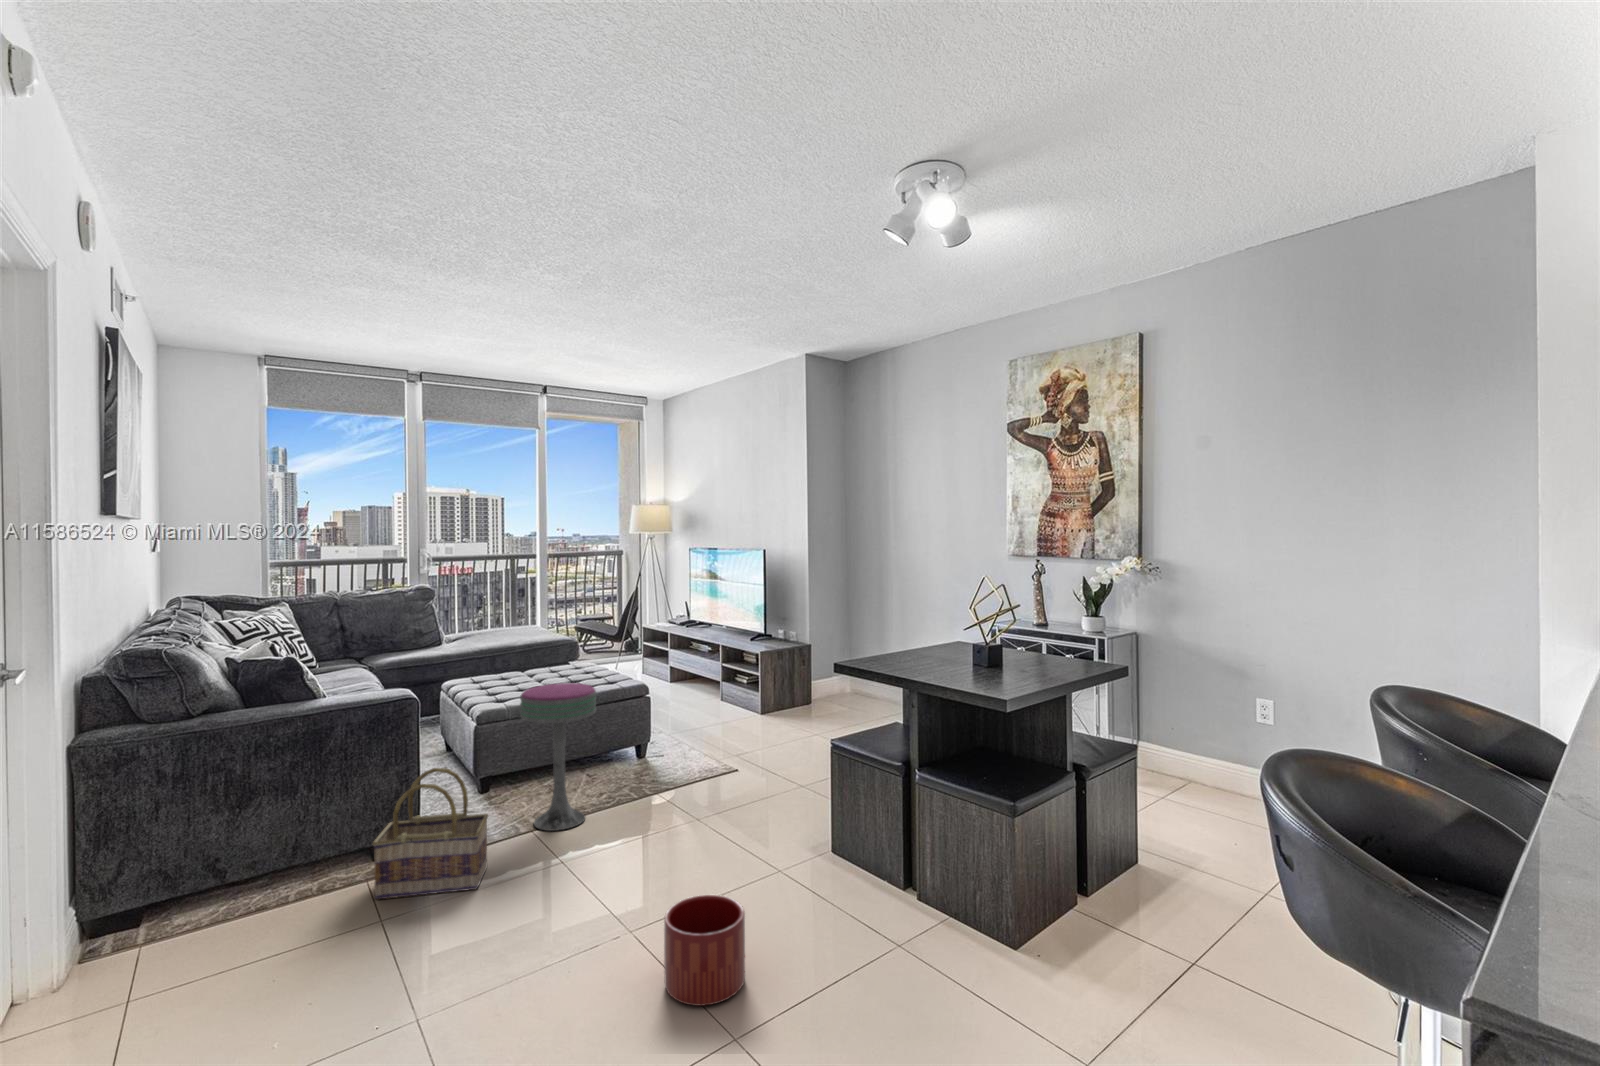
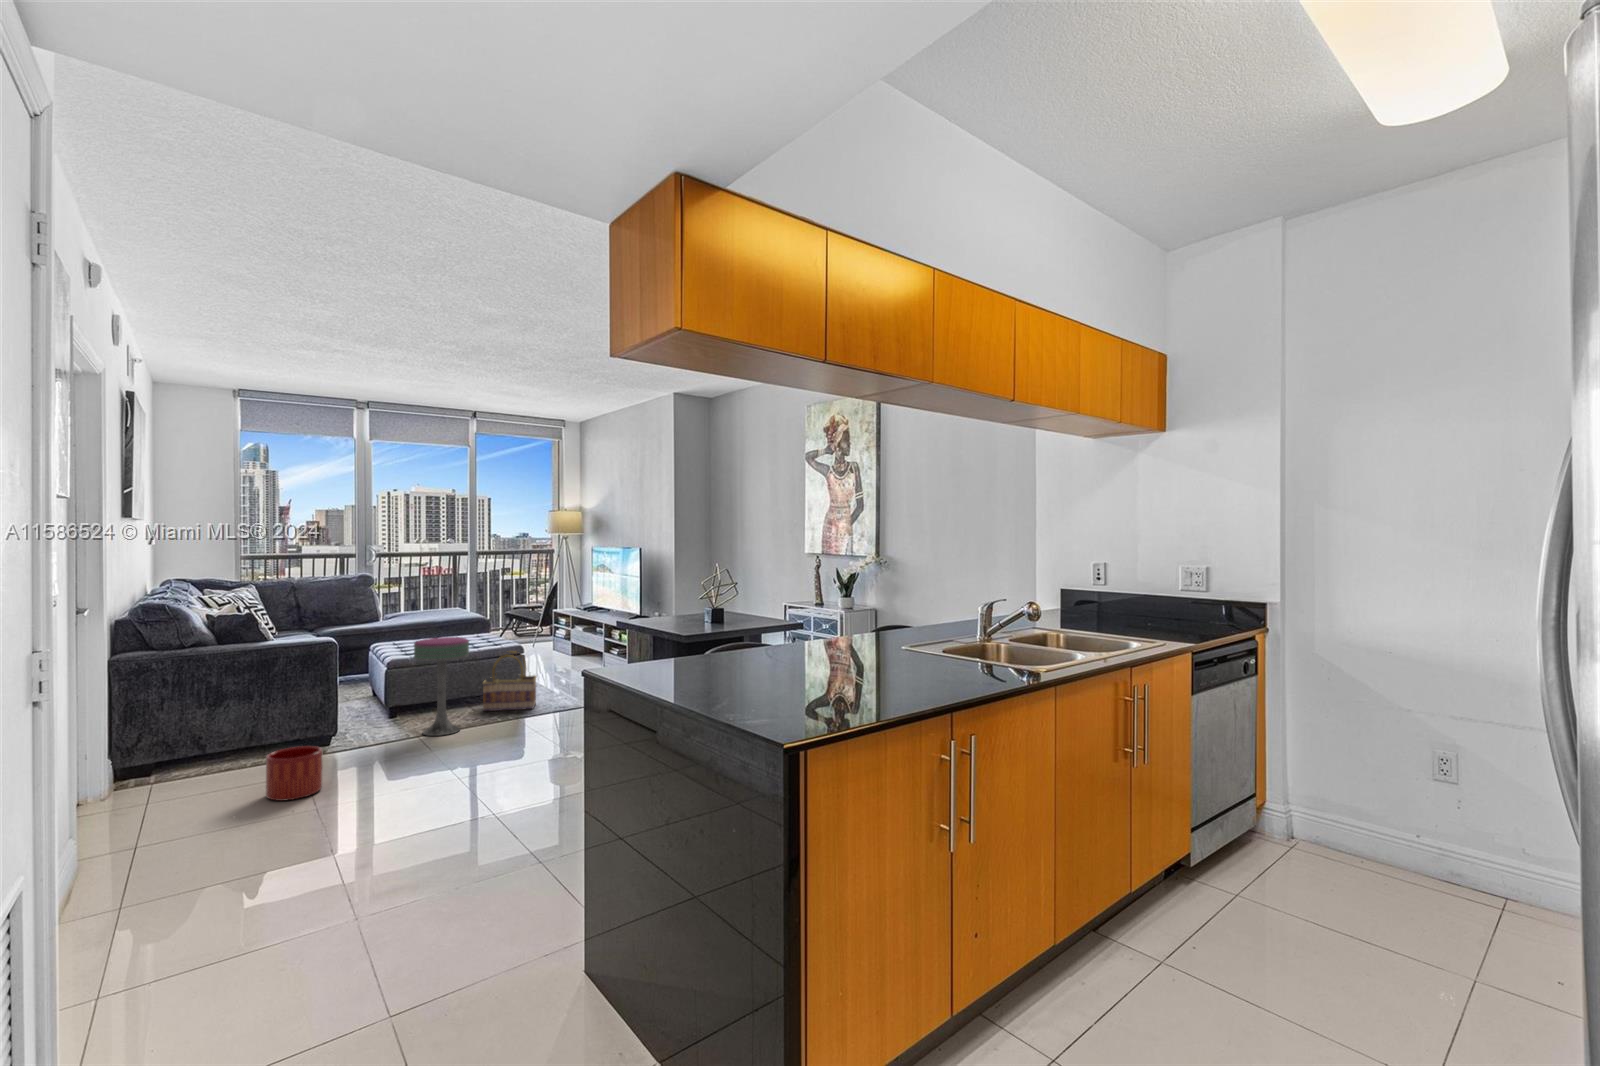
basket: present [373,768,488,899] -> present [483,651,537,711]
planter: present [664,895,745,1006] -> present [266,746,323,801]

